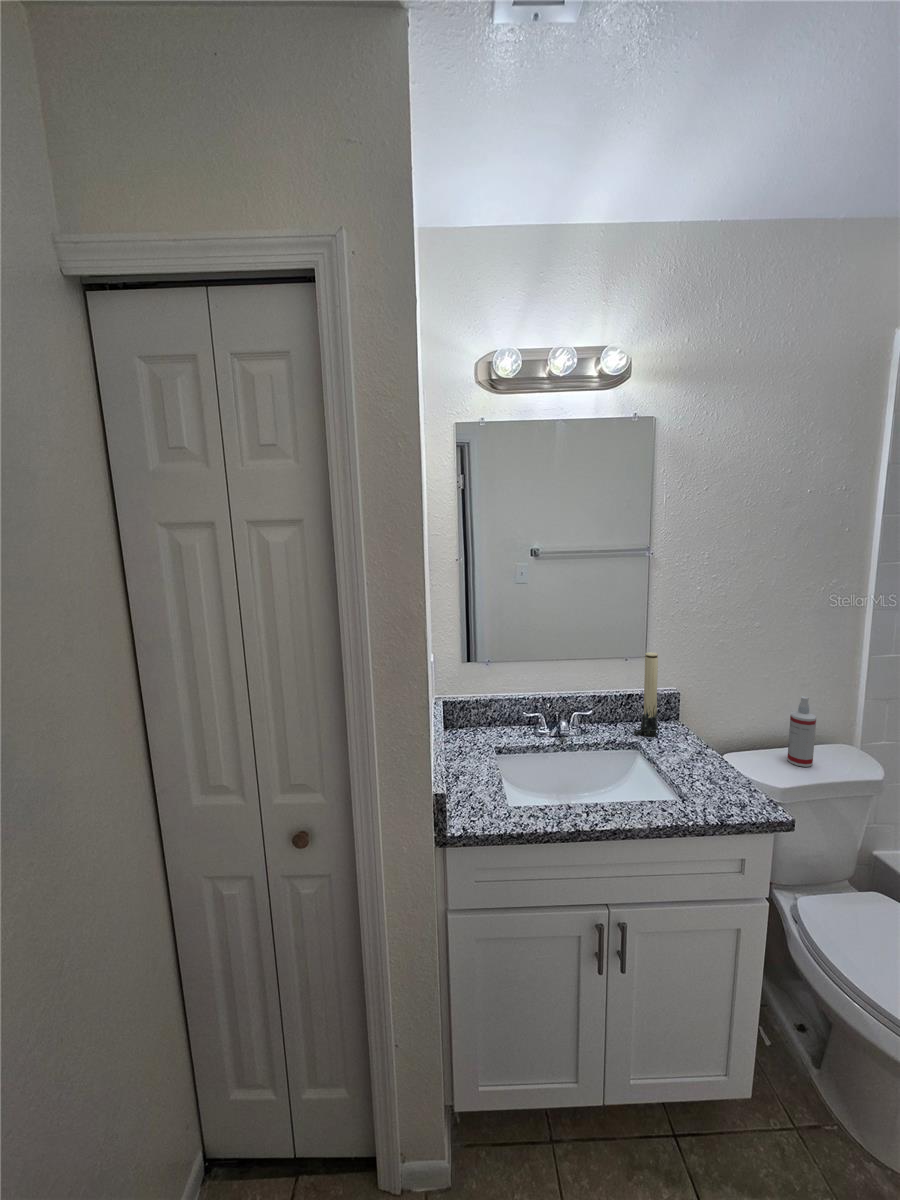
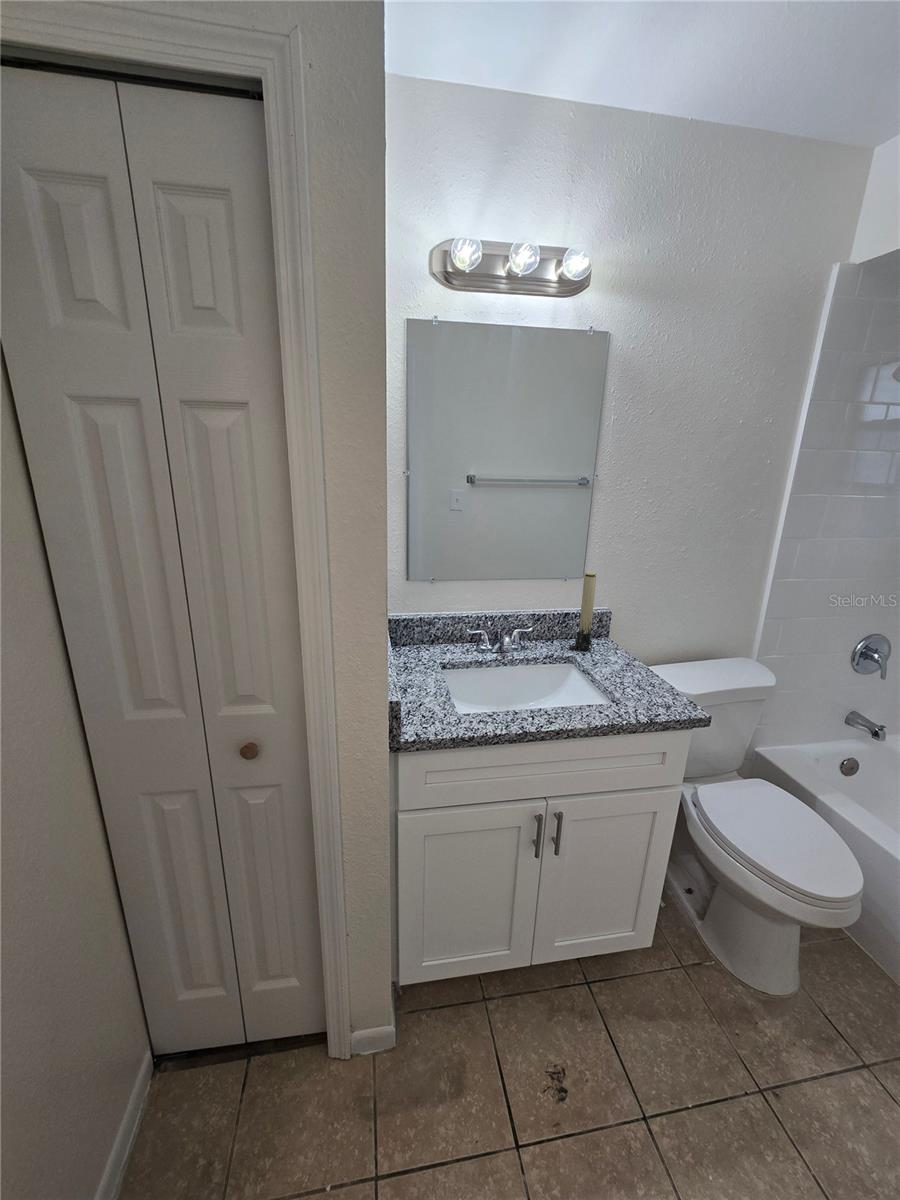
spray bottle: present [787,696,816,767] -> none [700,614,728,677]

